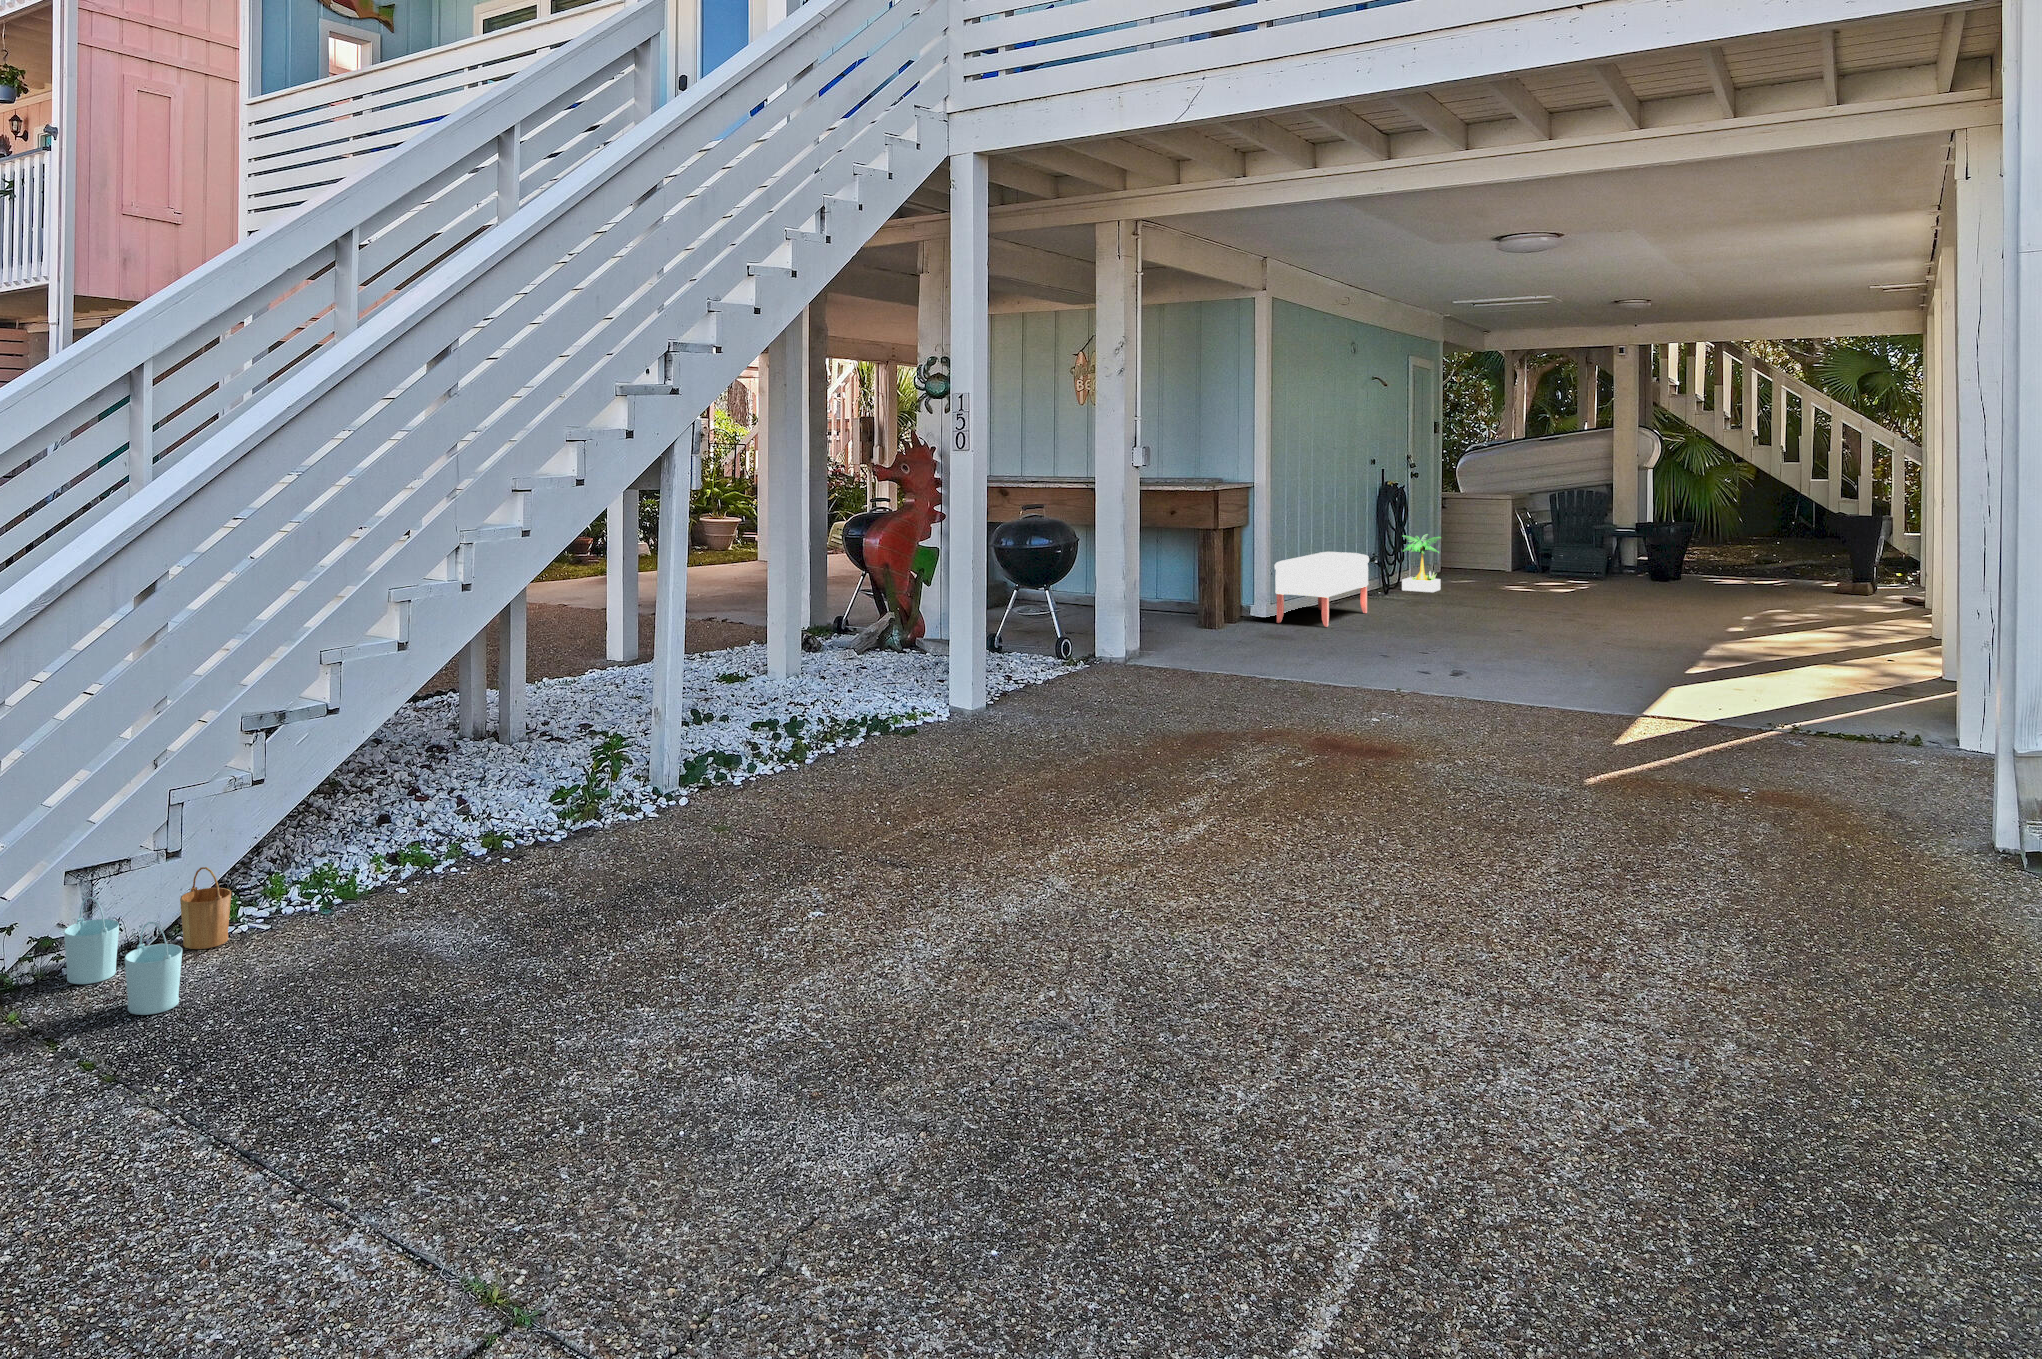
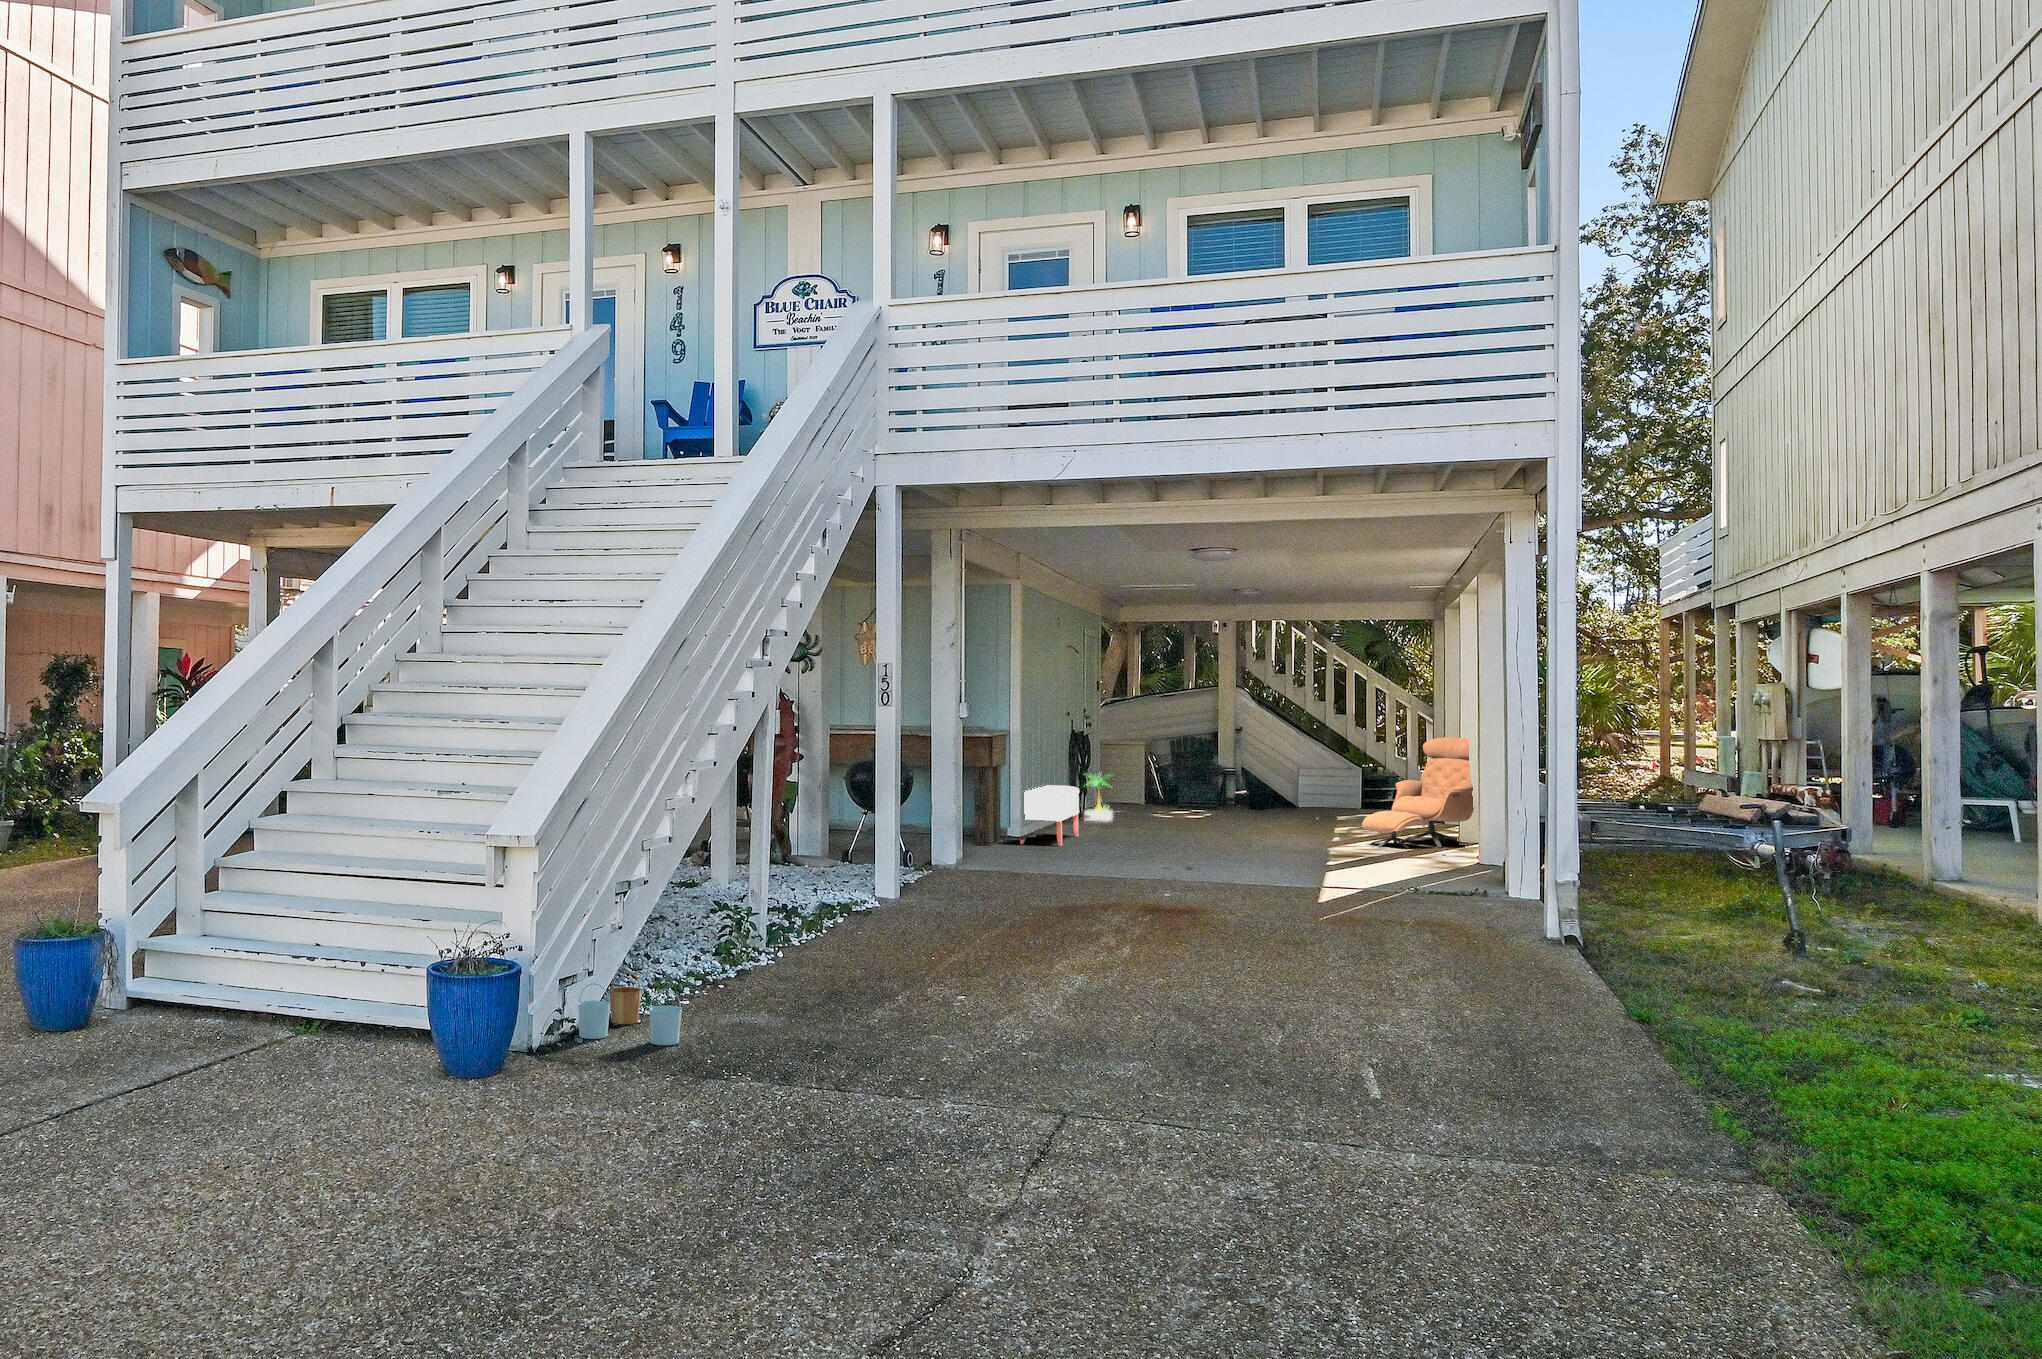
lounge chair: none [1762,496,1952,644] -> present [1362,737,1474,848]

